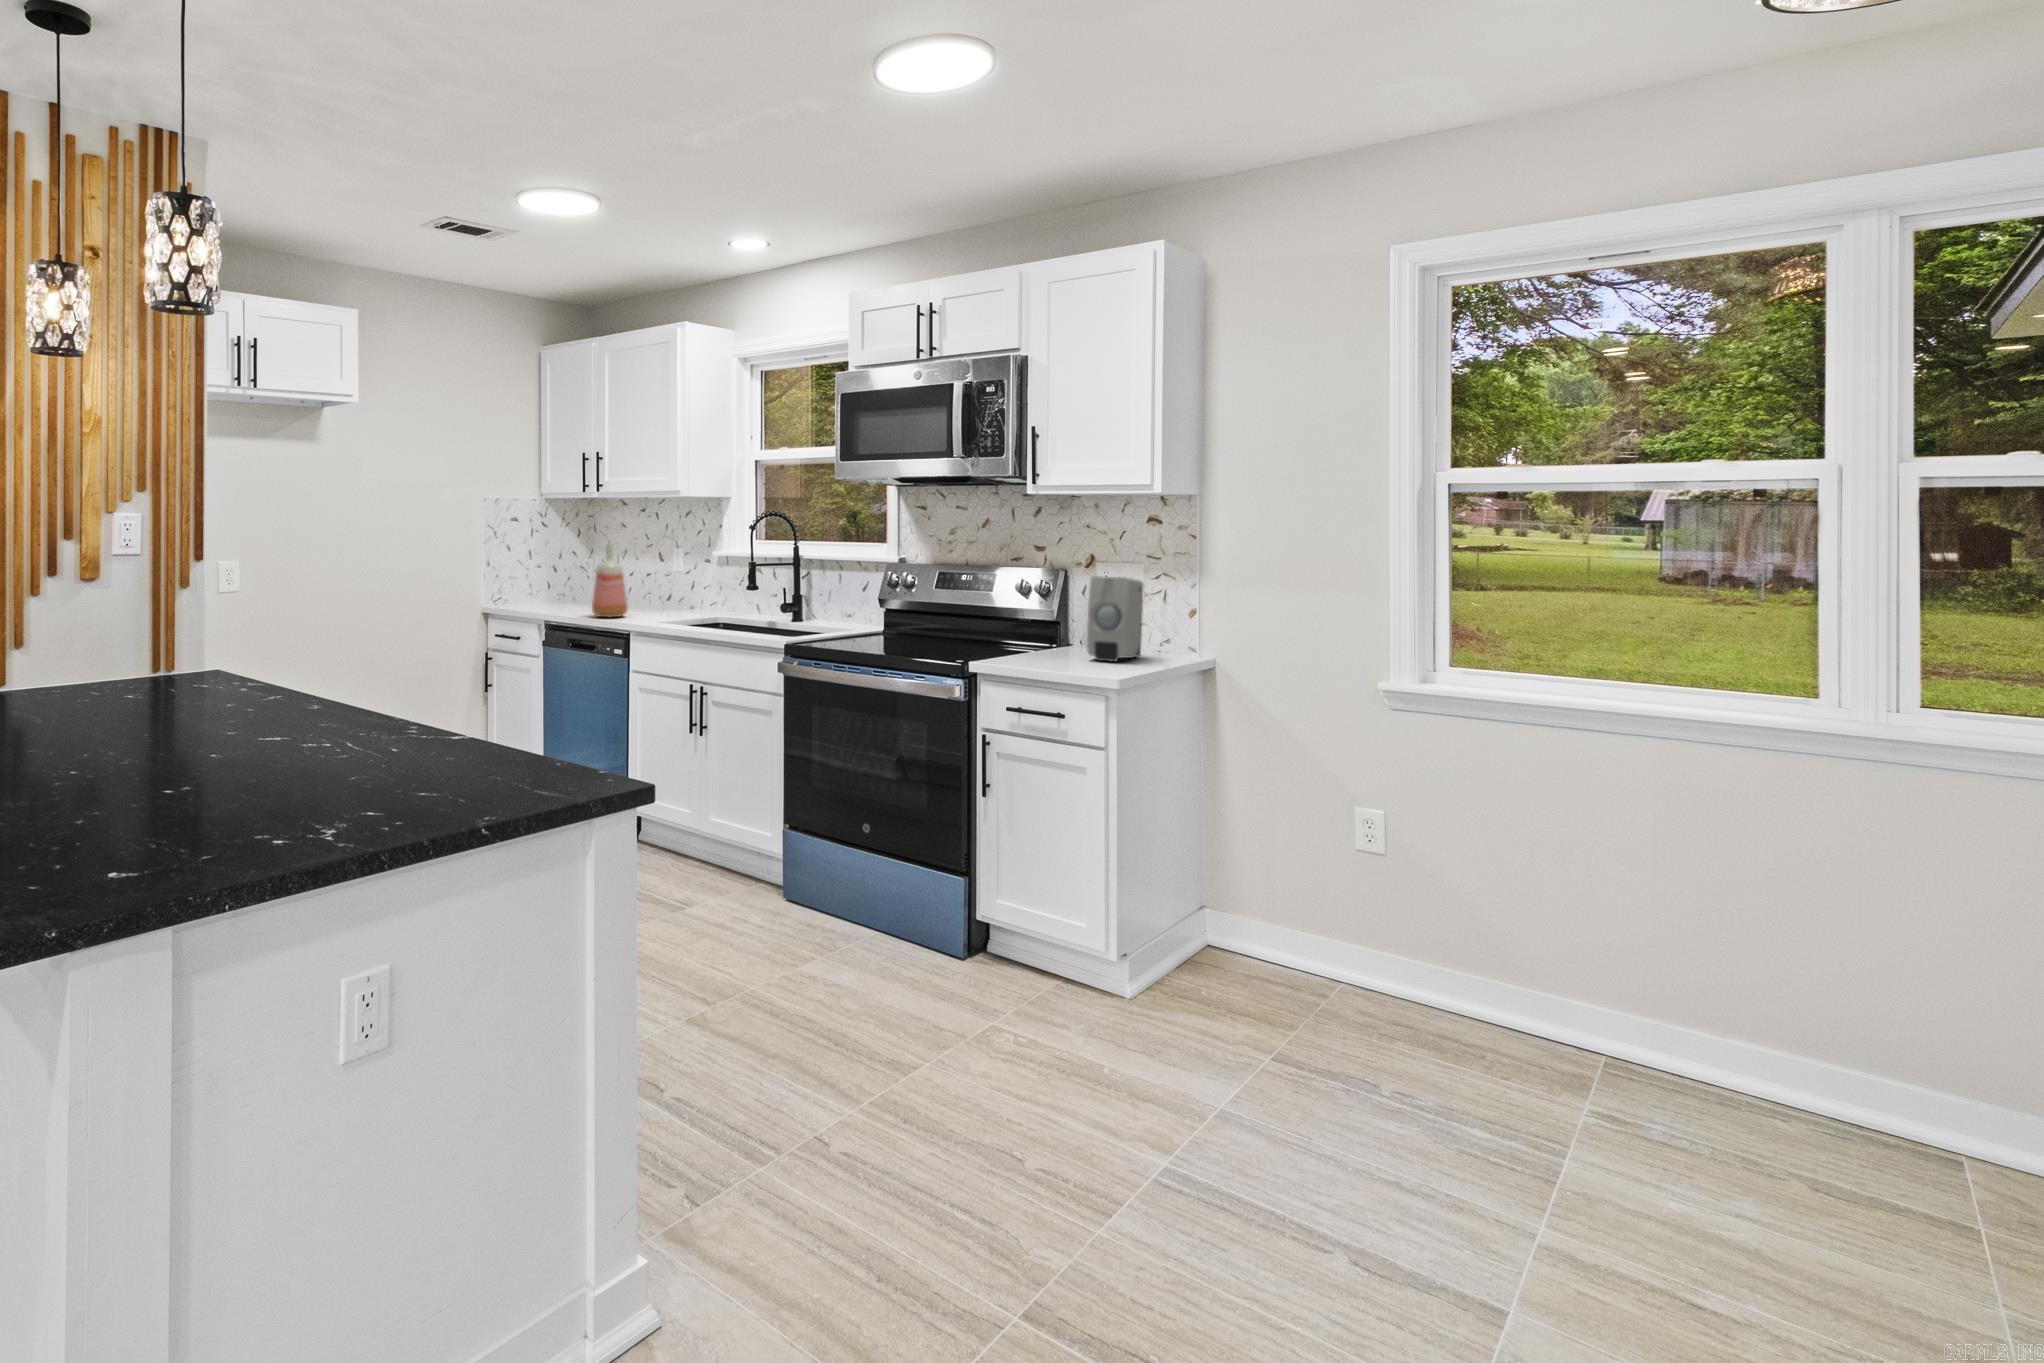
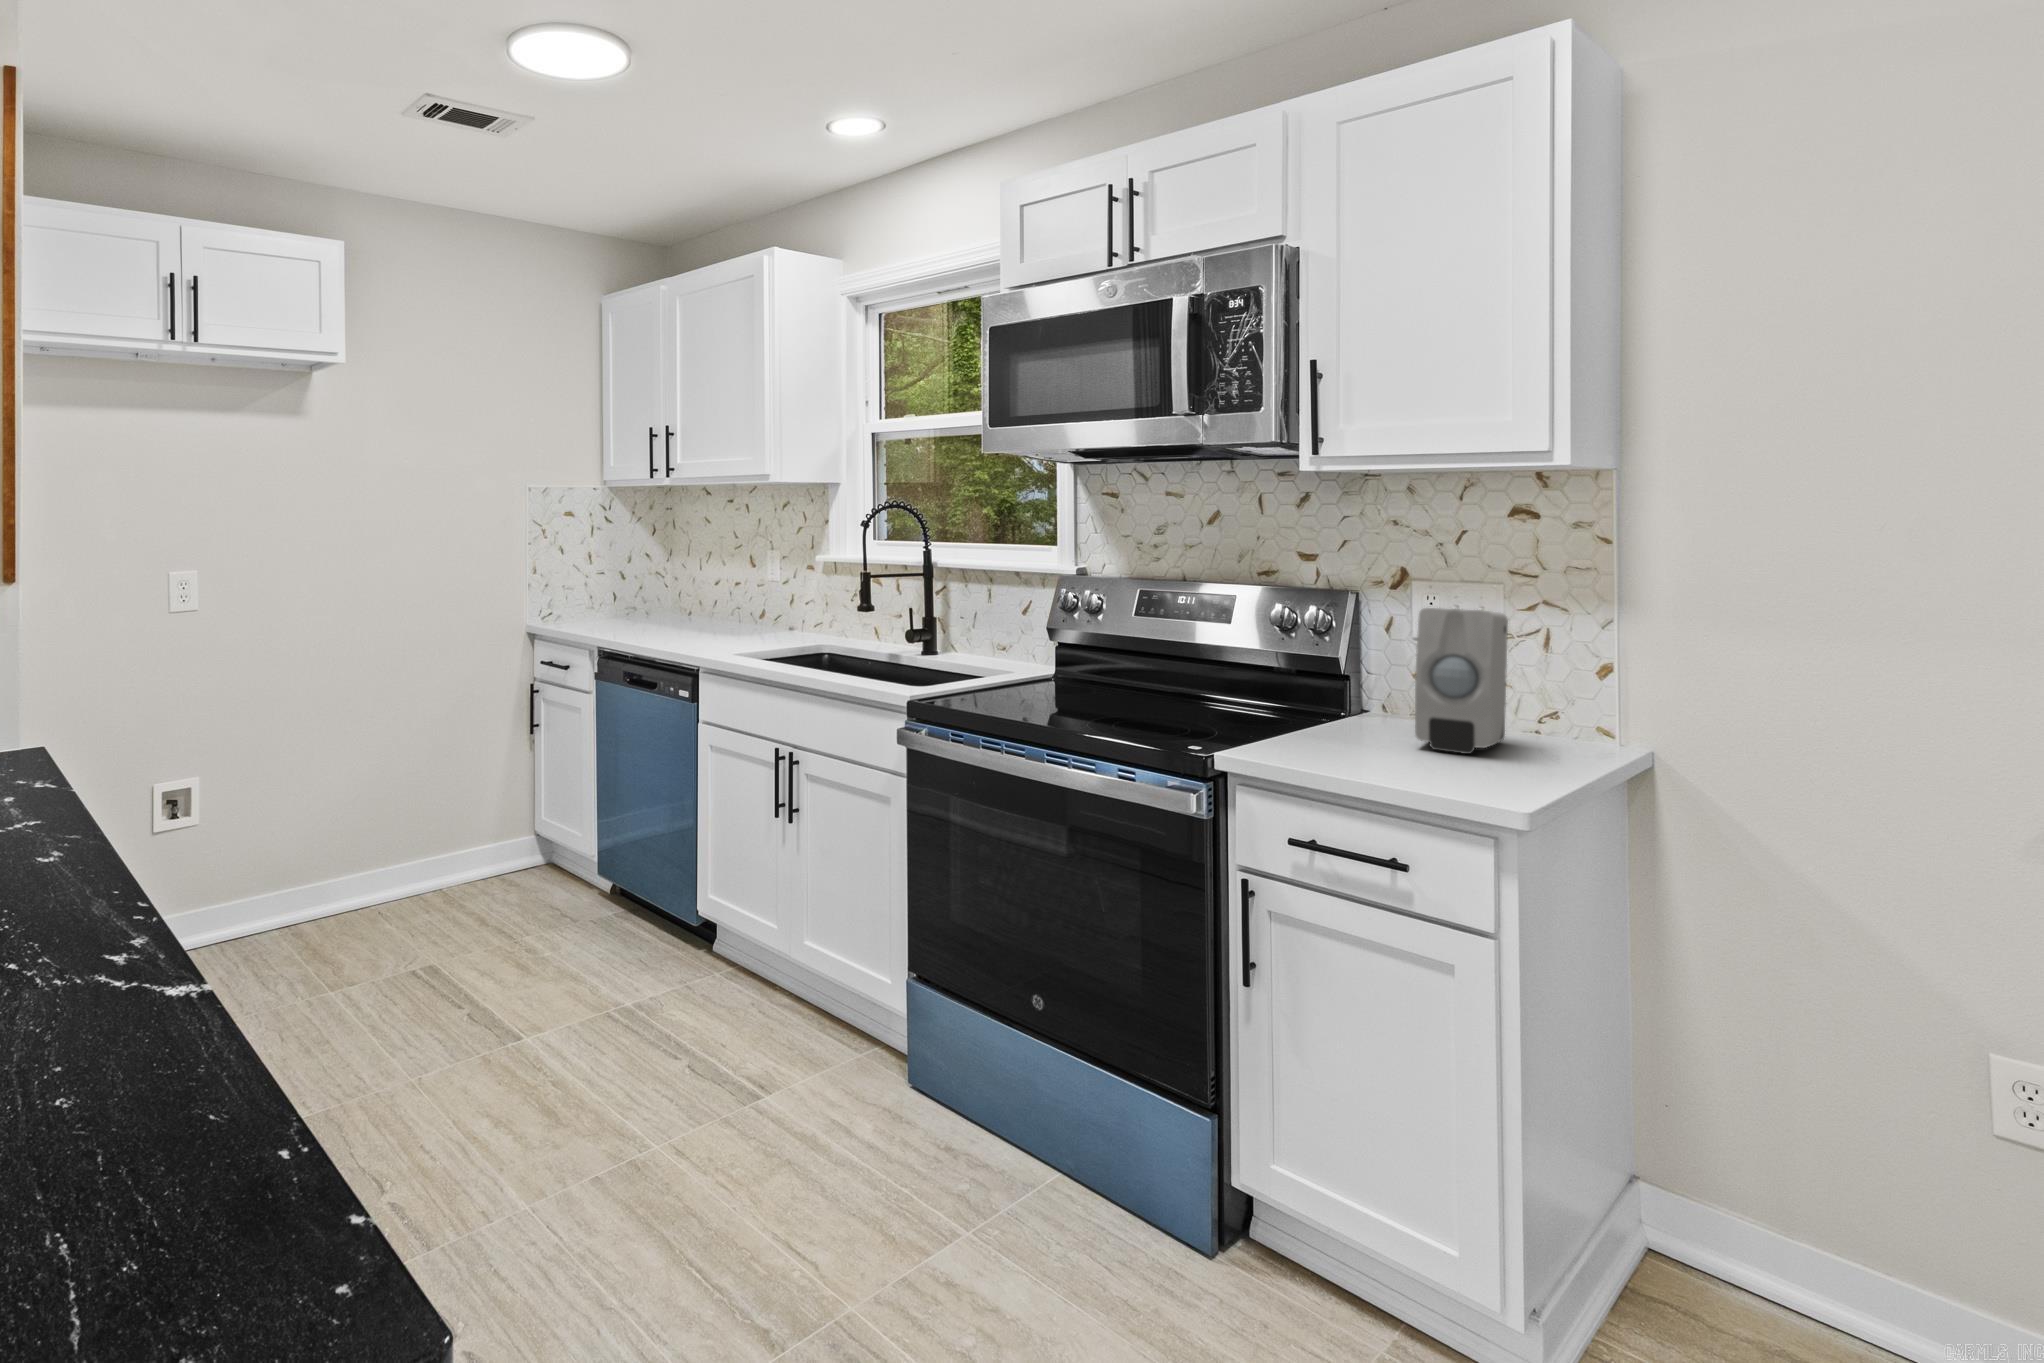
vase: present [592,544,627,617] -> none [657,548,704,646]

